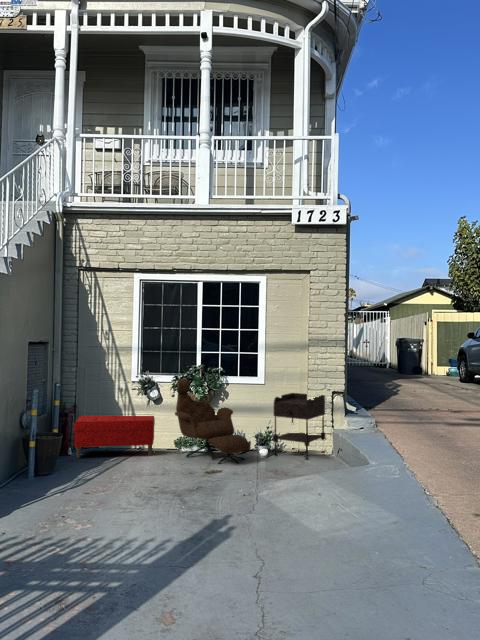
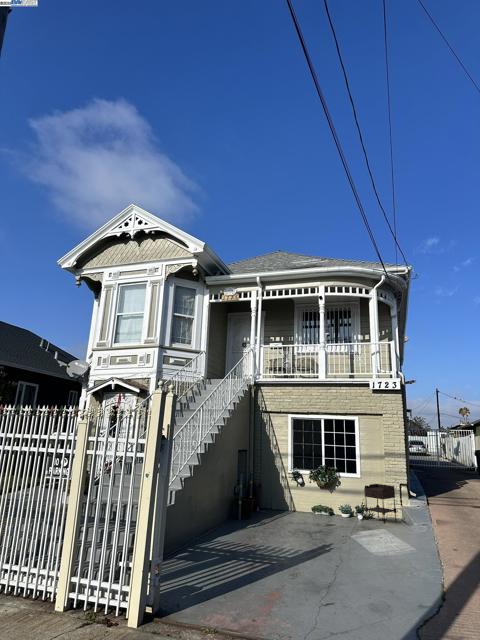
lounge chair: present [175,379,250,464] -> none [311,472,352,523]
bench: present [74,415,155,458] -> none [259,491,301,515]

